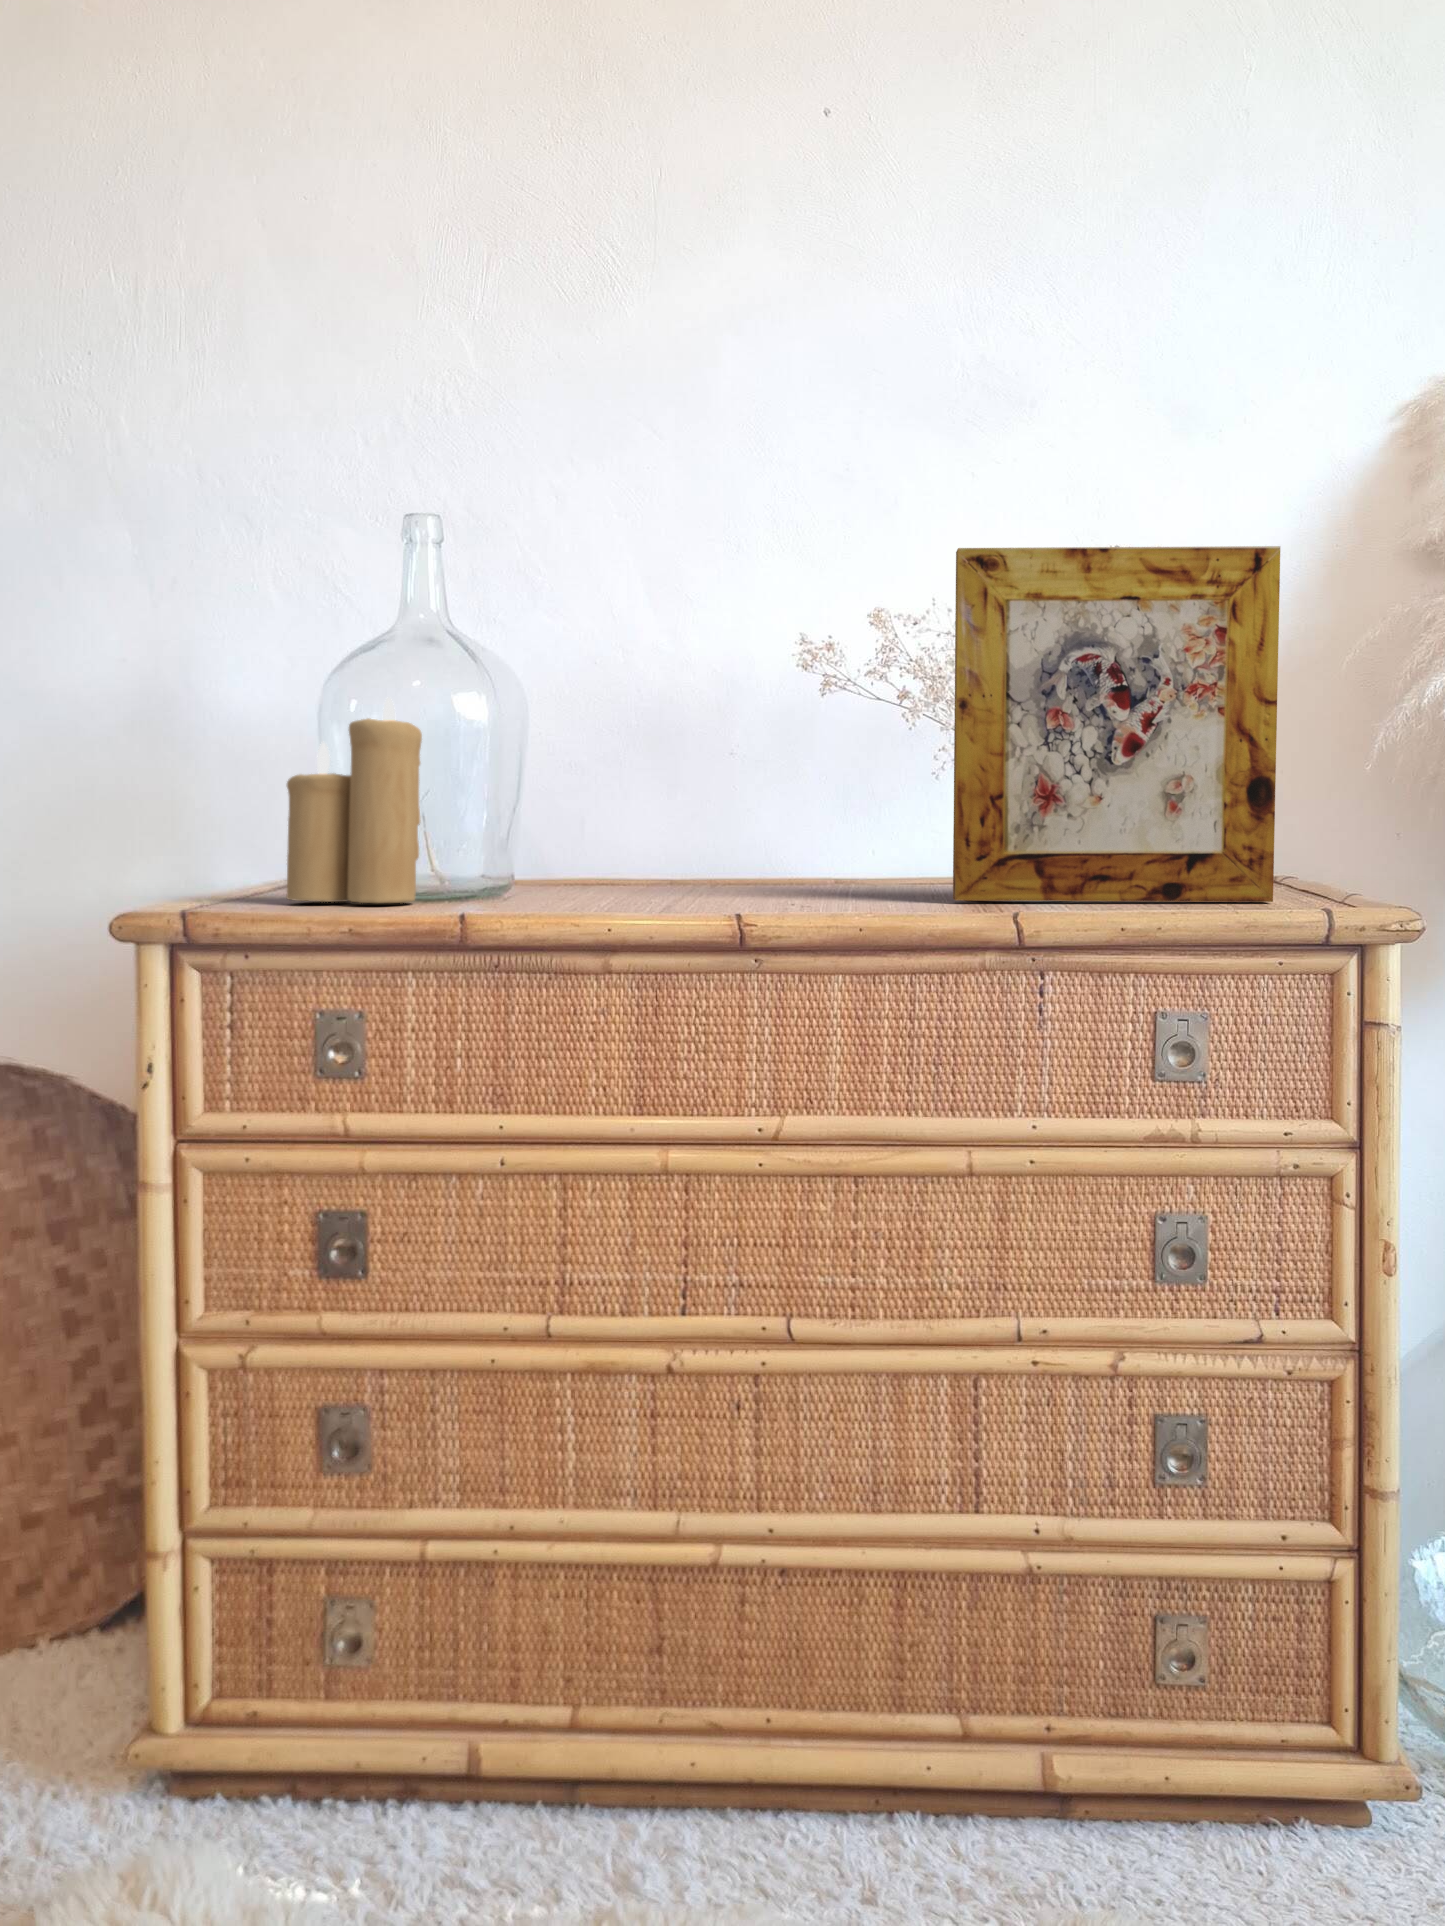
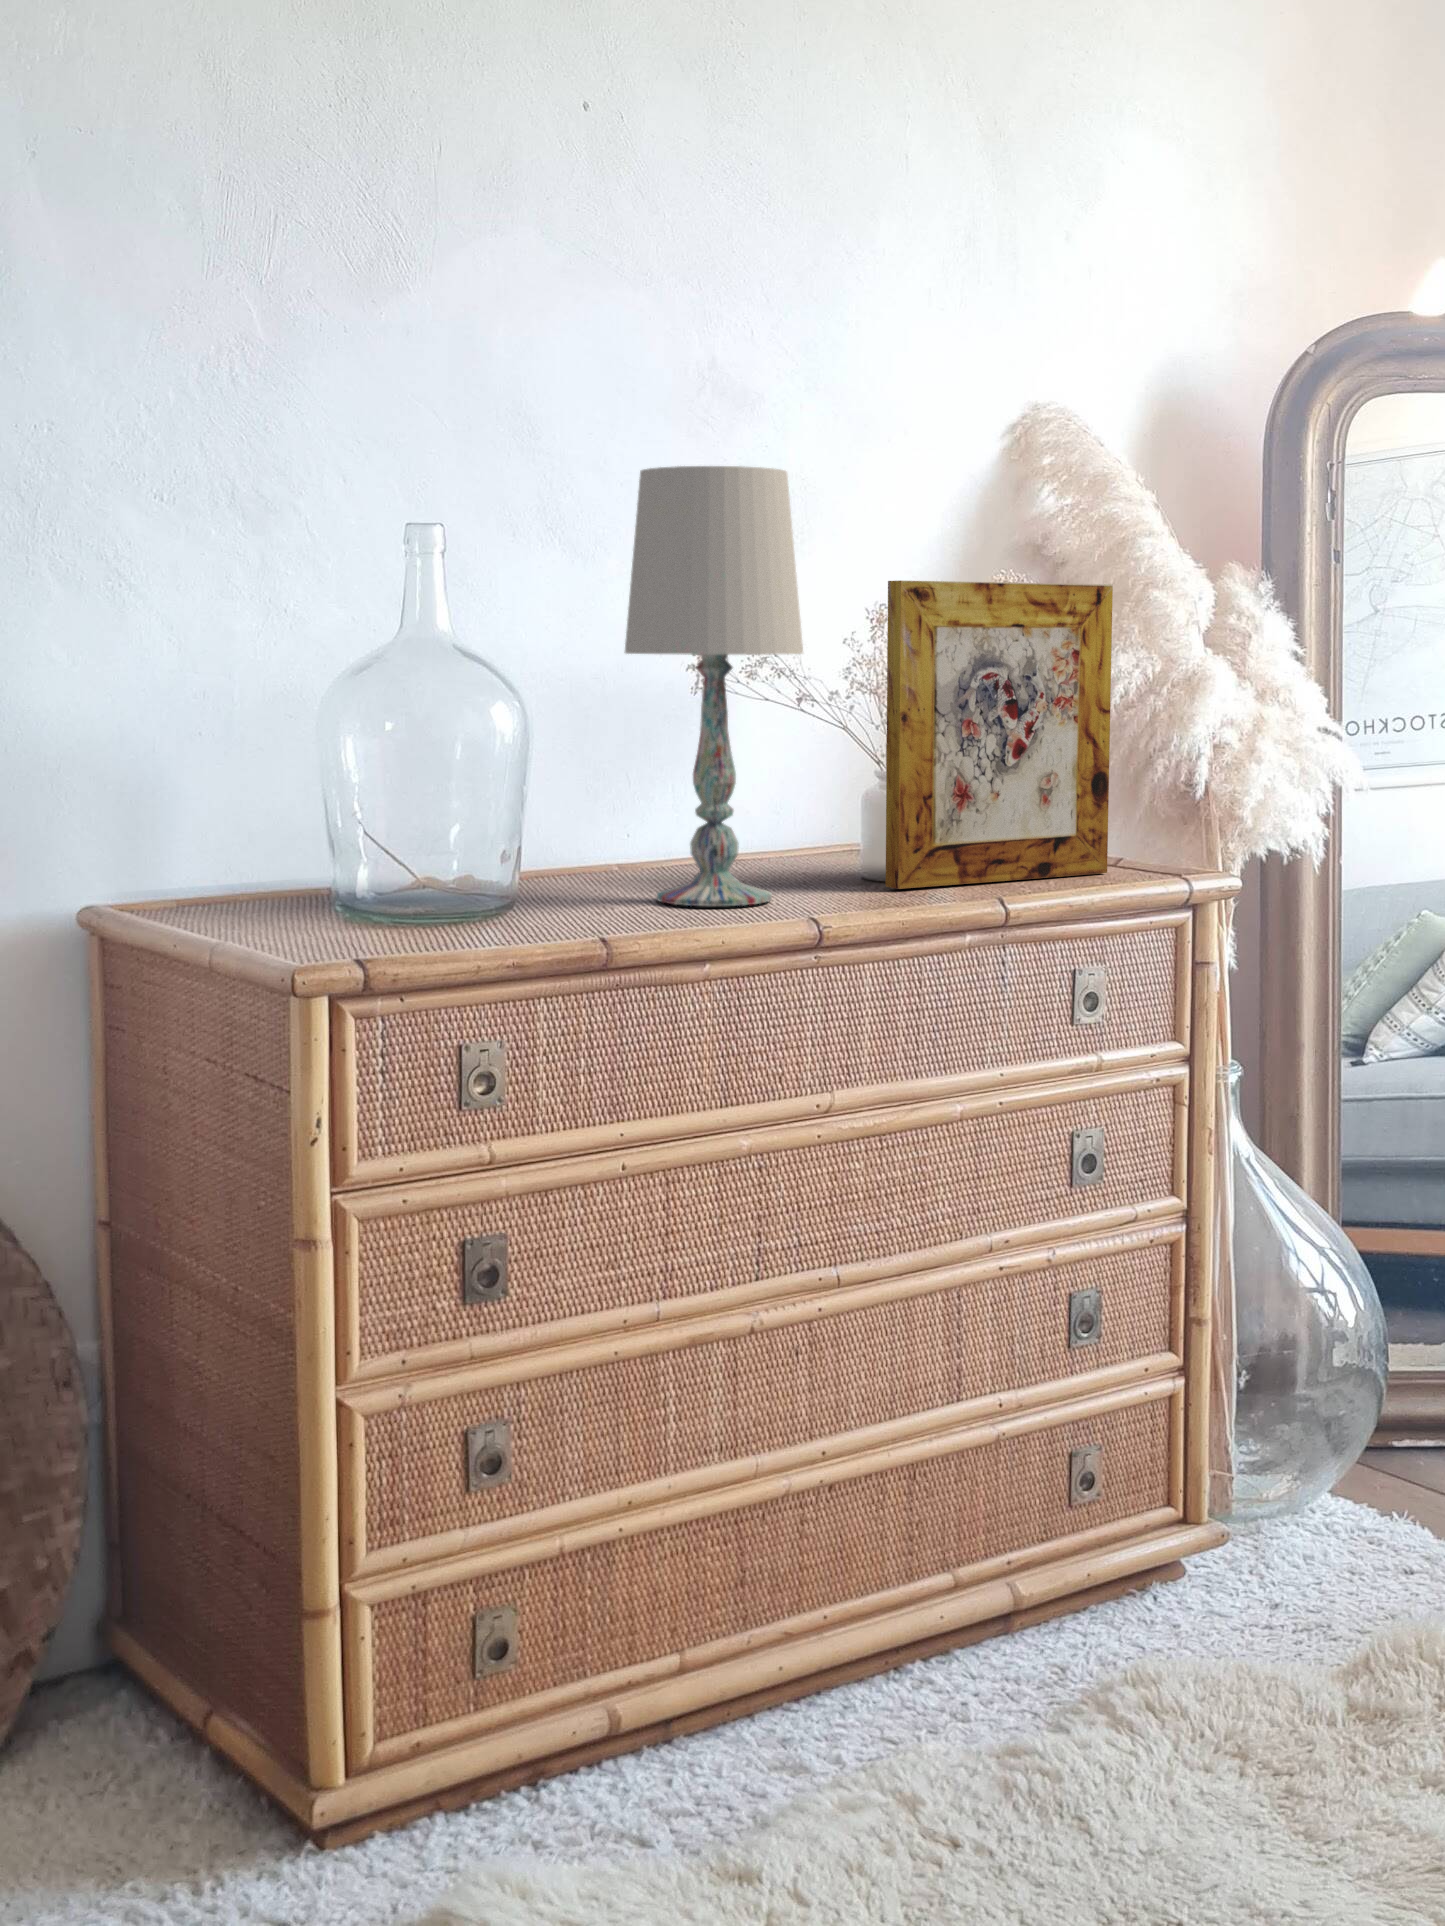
table lamp: none [644,423,833,903] -> present [625,466,803,906]
candle: present [286,698,422,903] -> none [317,720,461,935]

